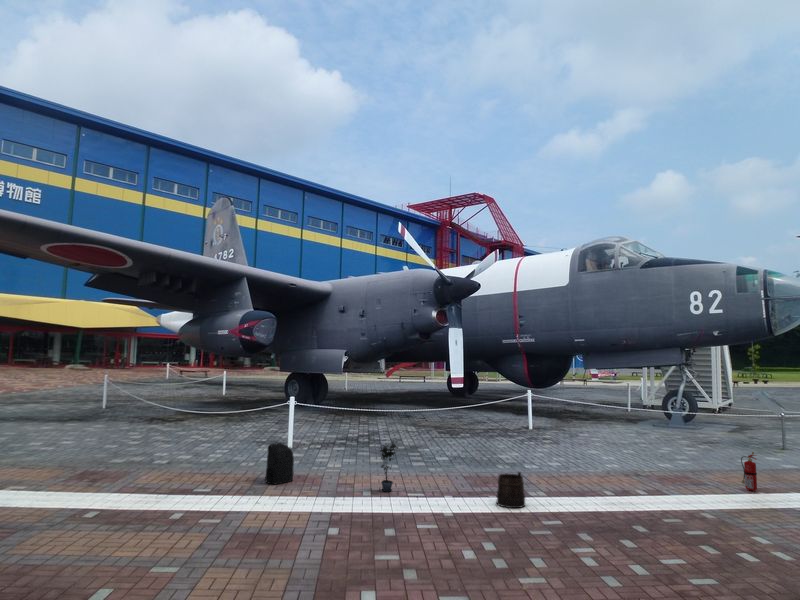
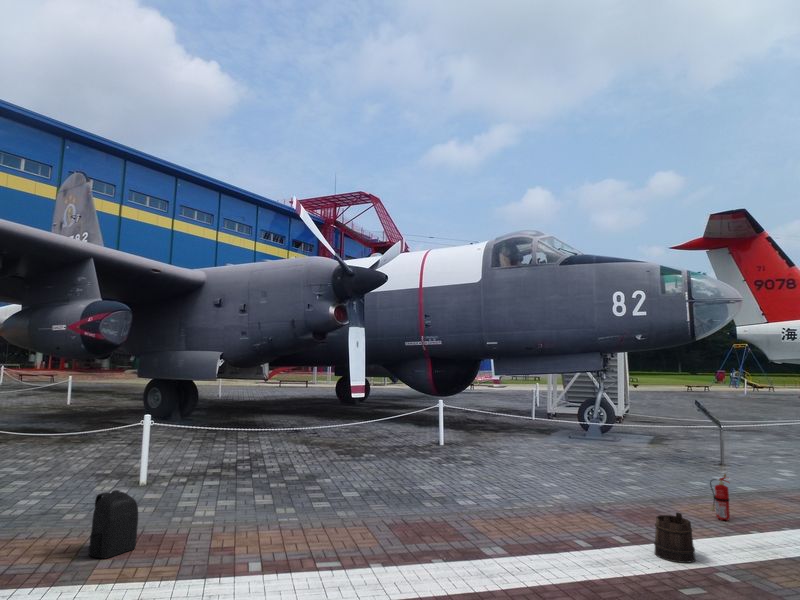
potted plant: present [381,442,398,492] -> none [272,483,303,560]
bucket: present [497,472,525,508] -> present [654,512,695,563]

